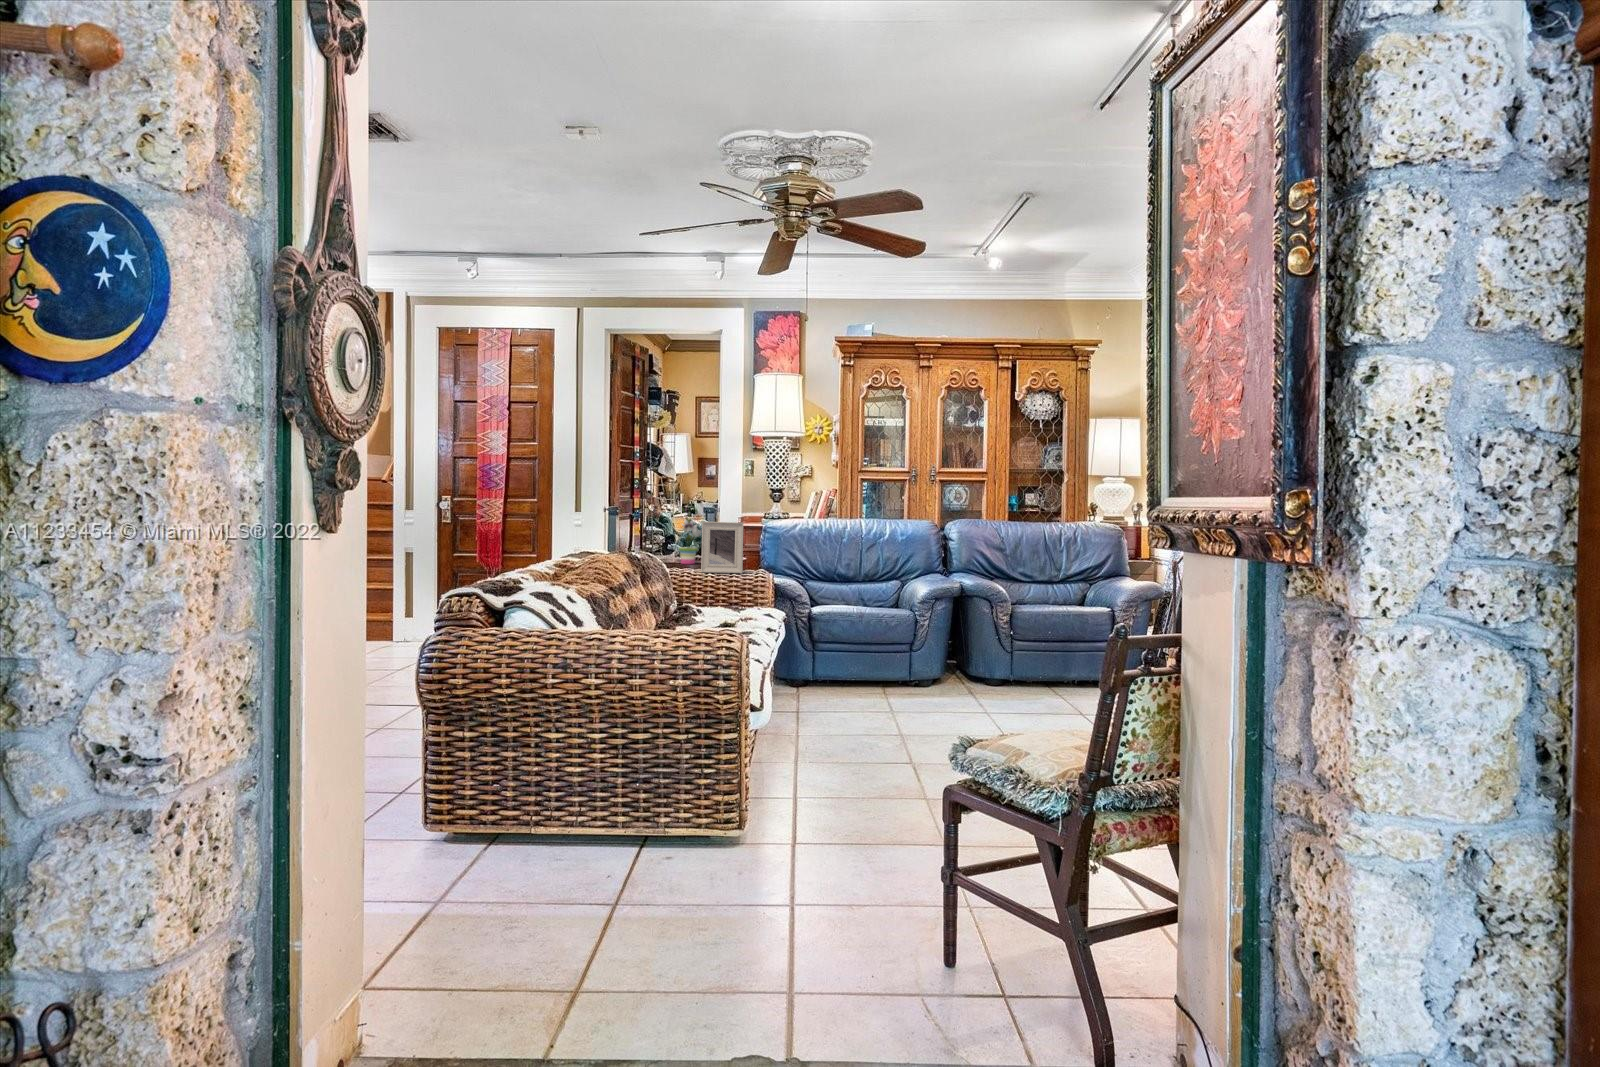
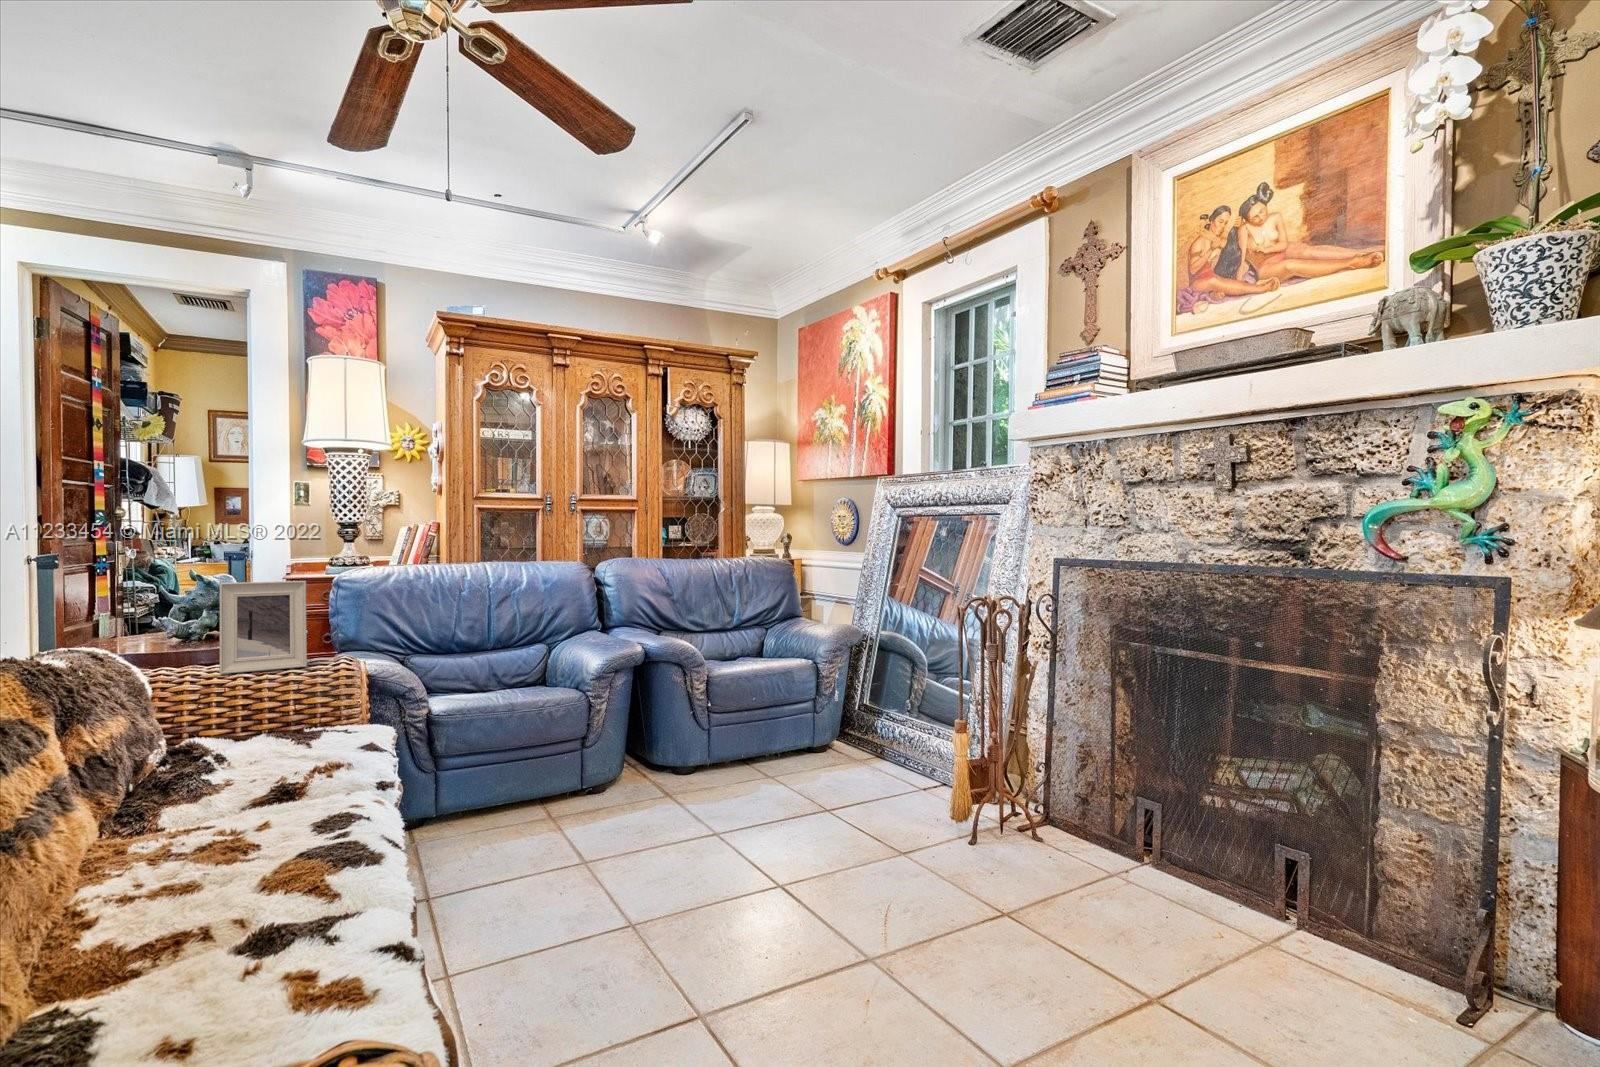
potted plant: present [679,508,702,564] -> none [170,557,227,656]

